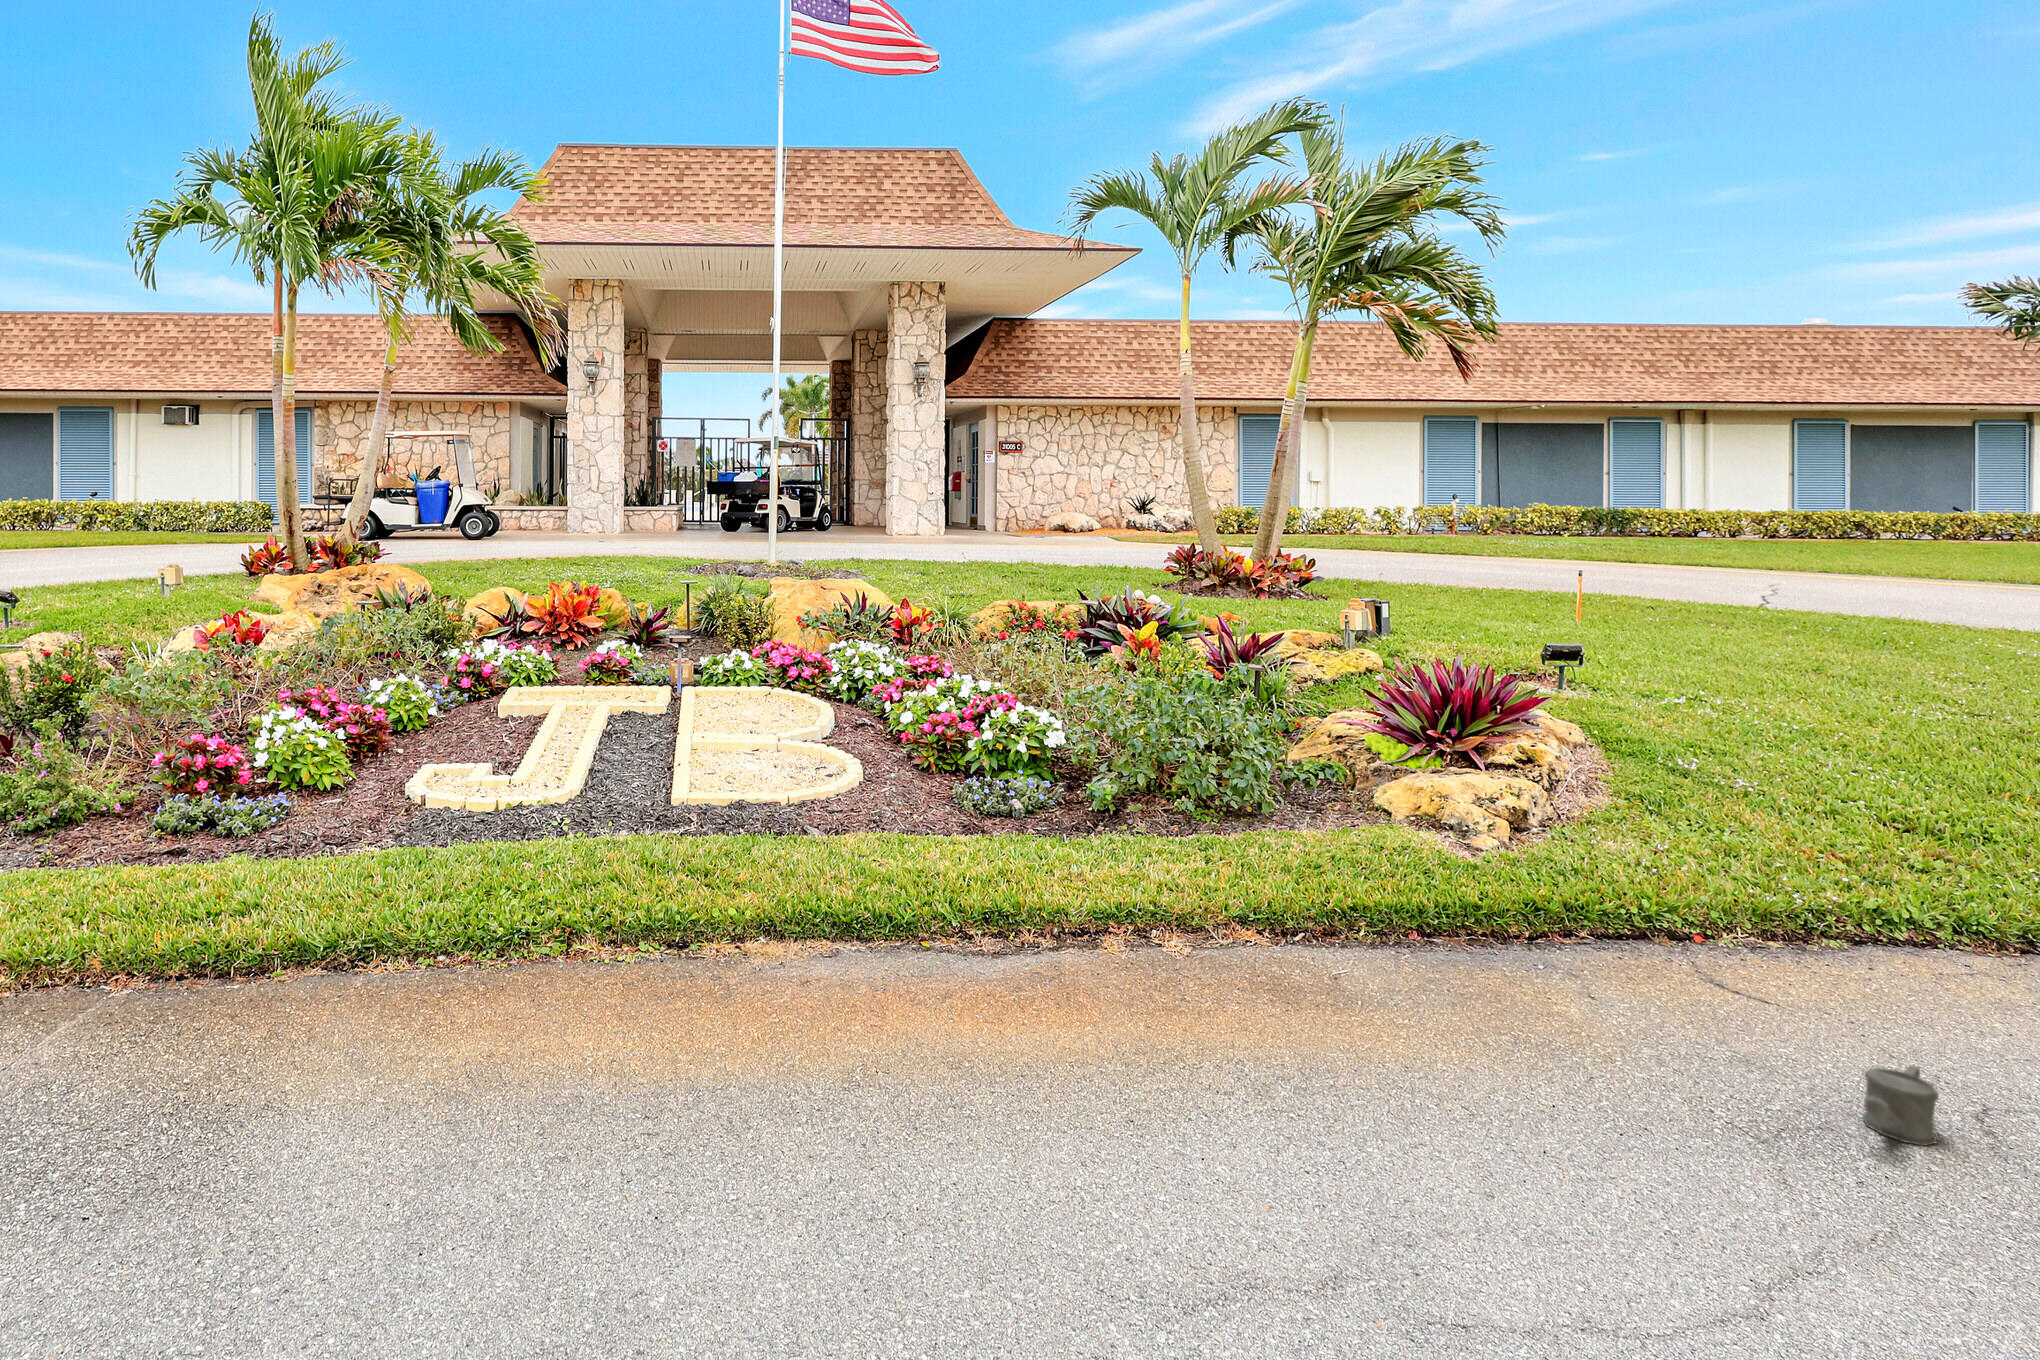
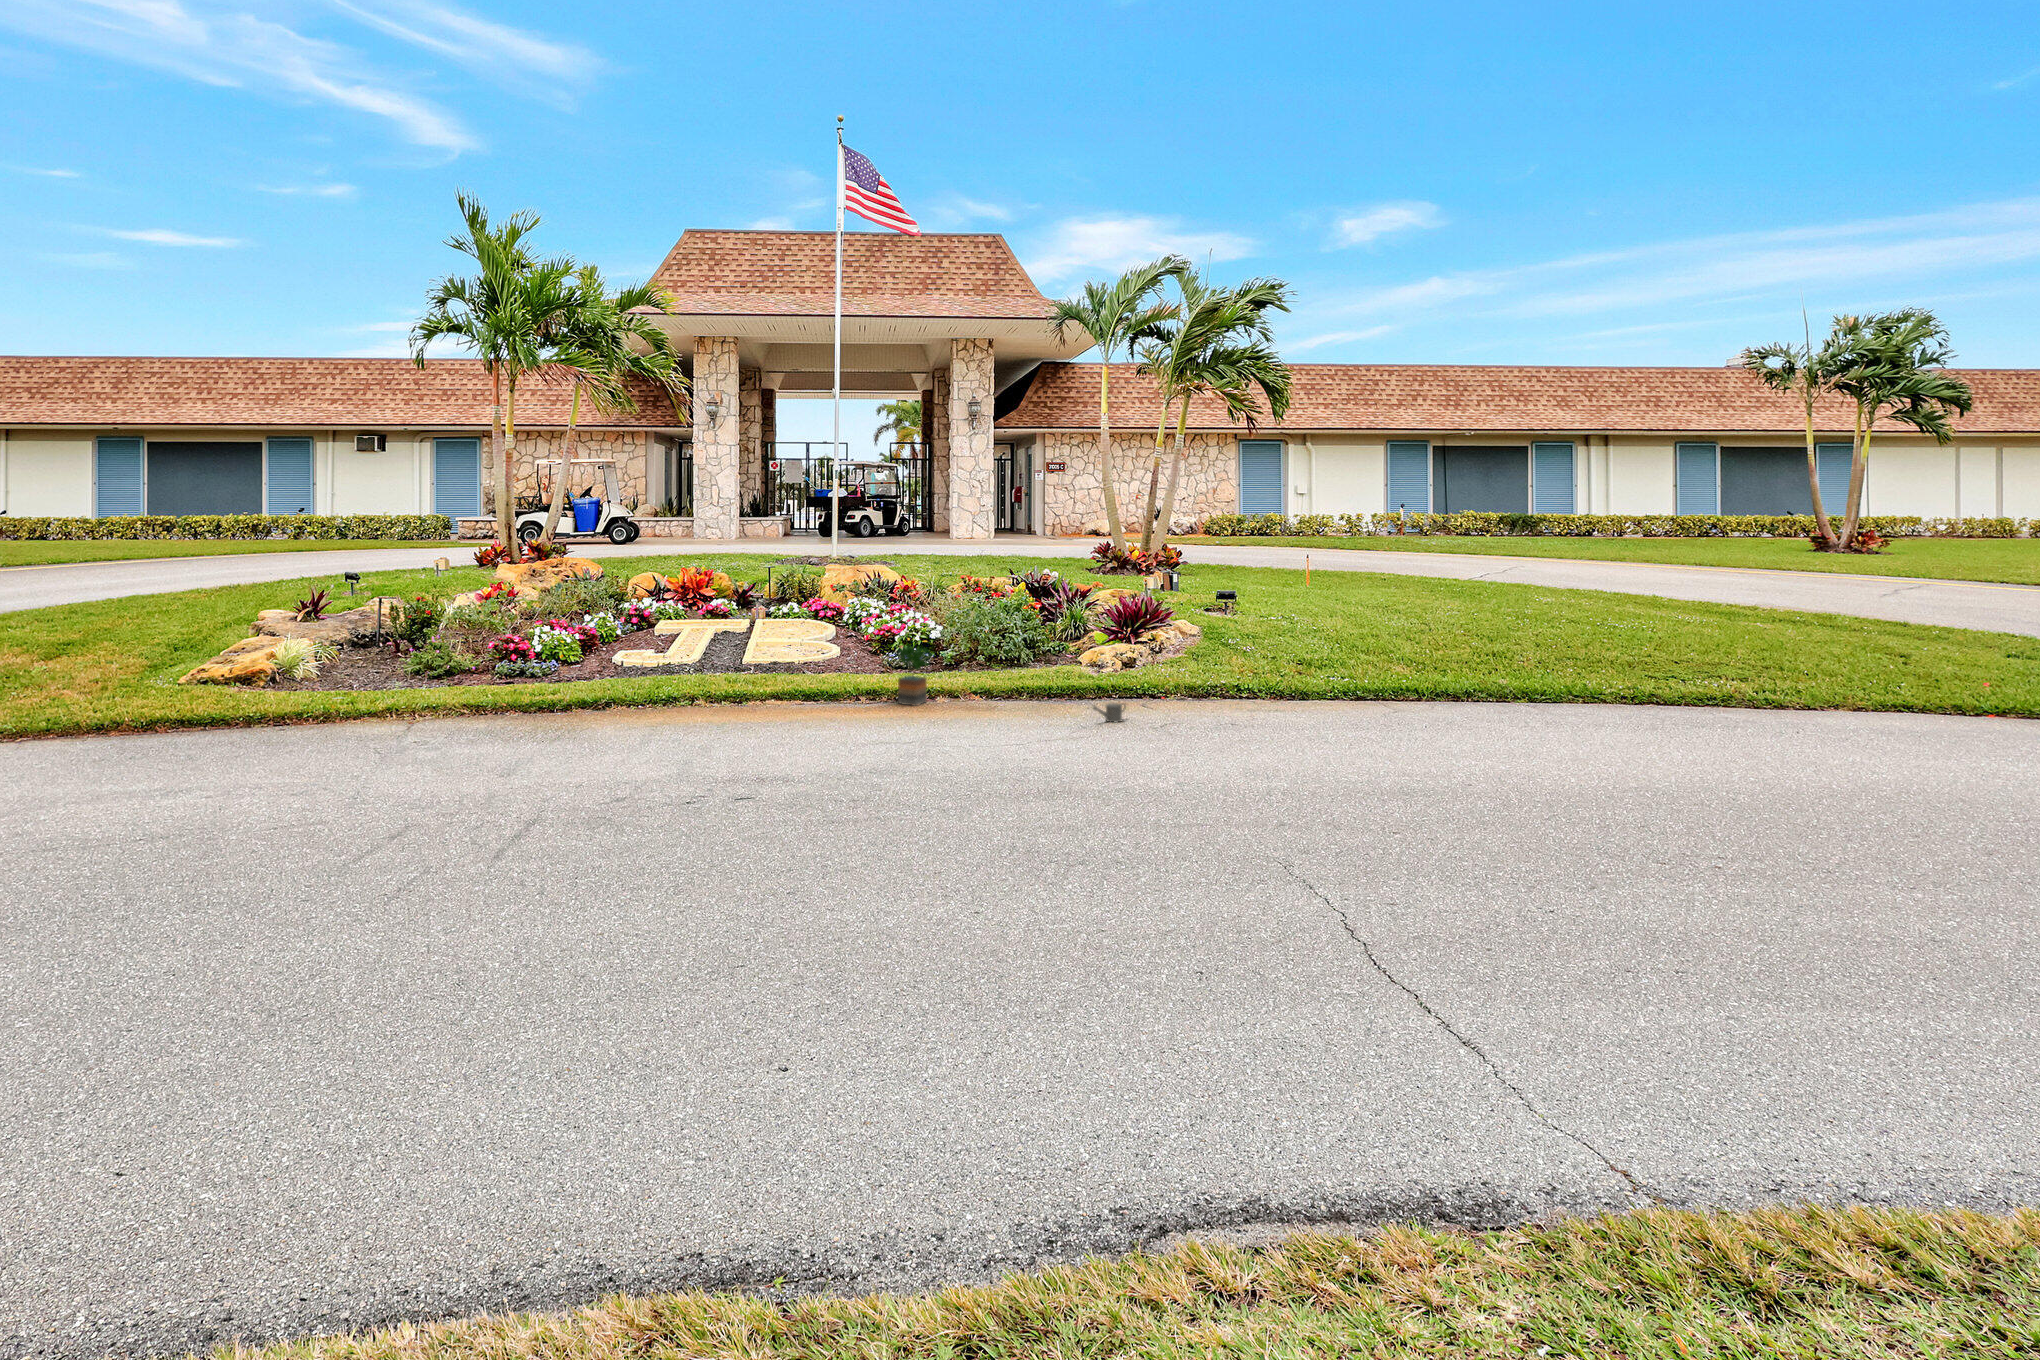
potted tree: none [1105,827,1212,1002] -> present [898,647,932,706]

